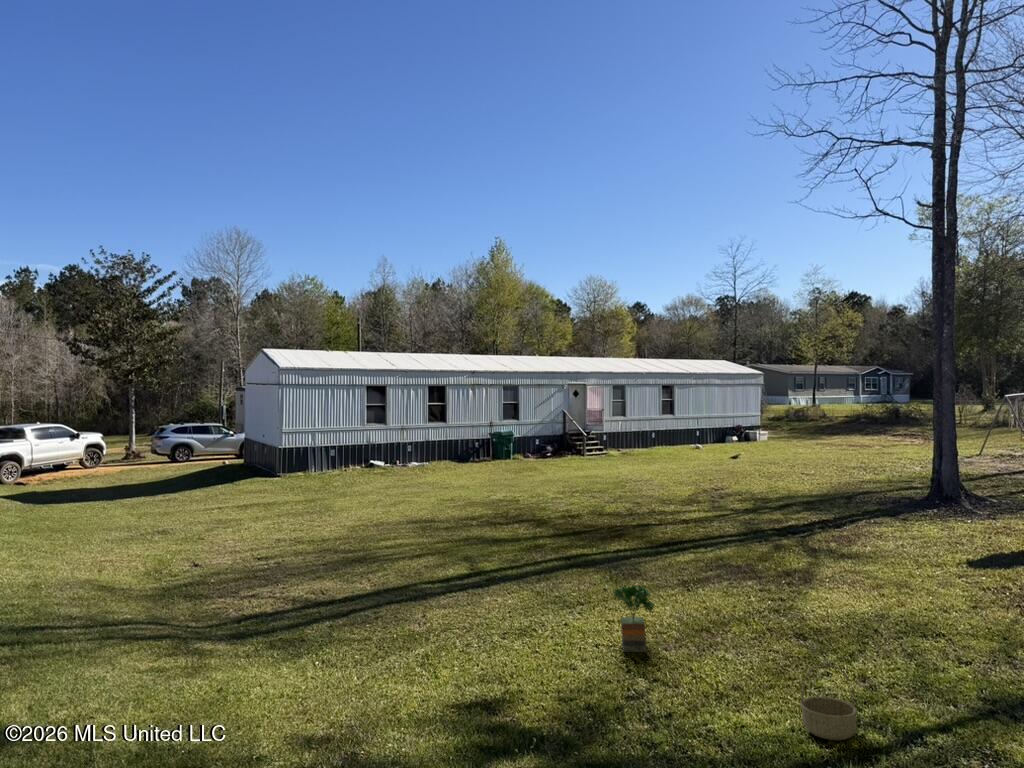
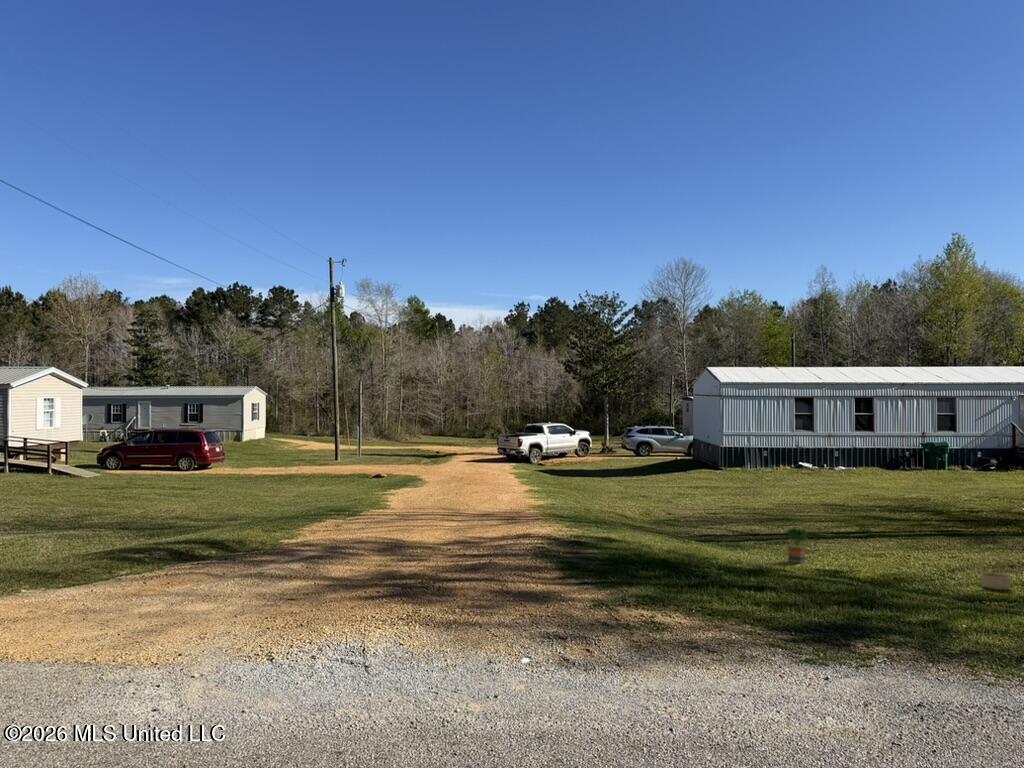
potted tree: present [613,585,654,652] -> present [787,528,808,563]

